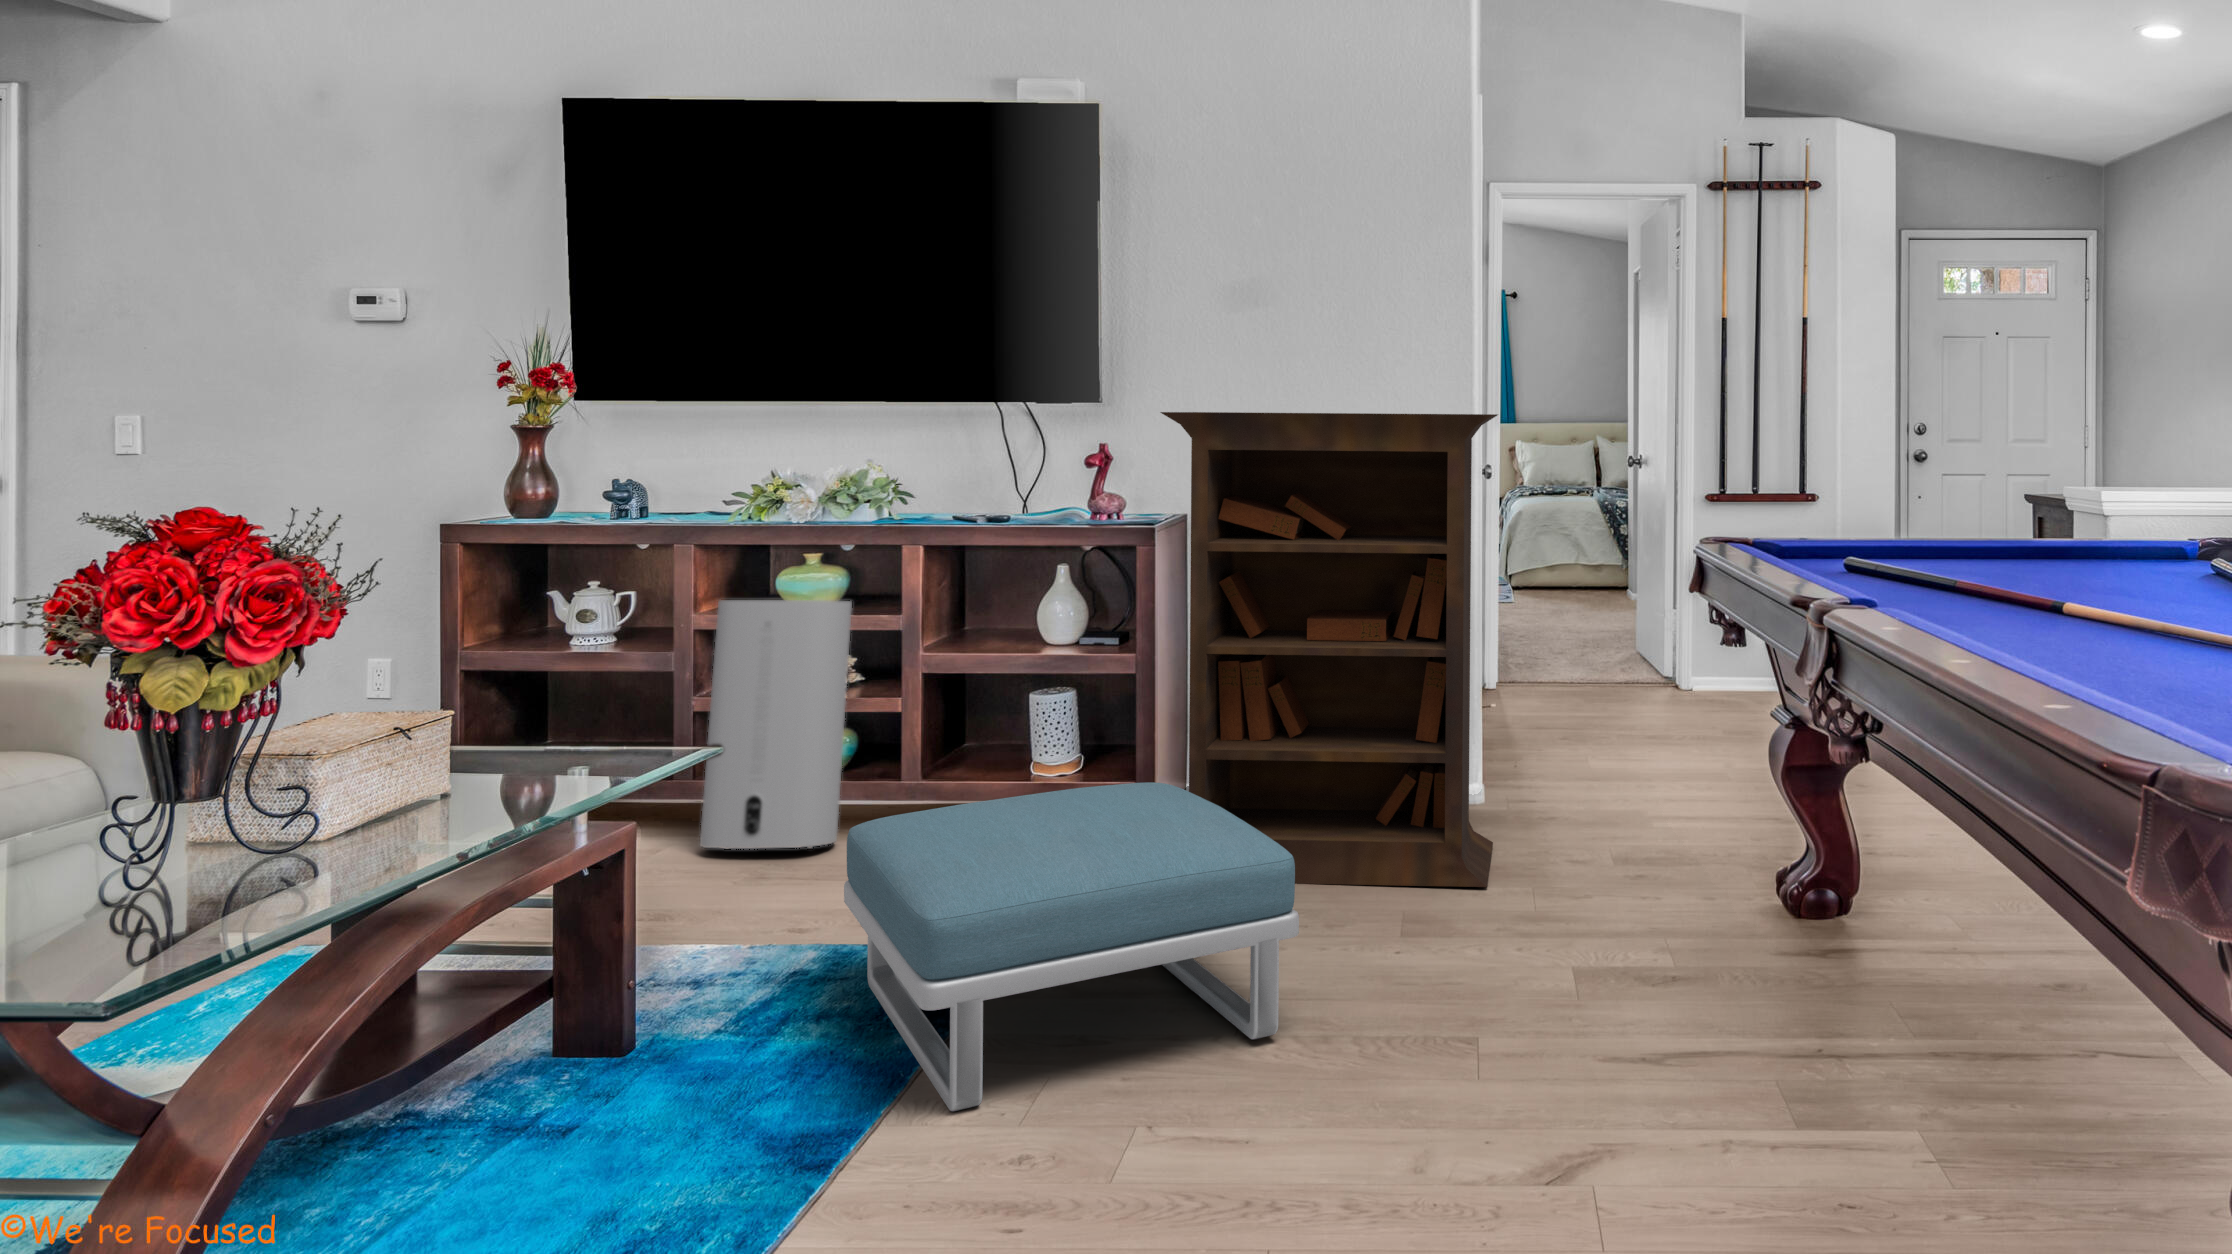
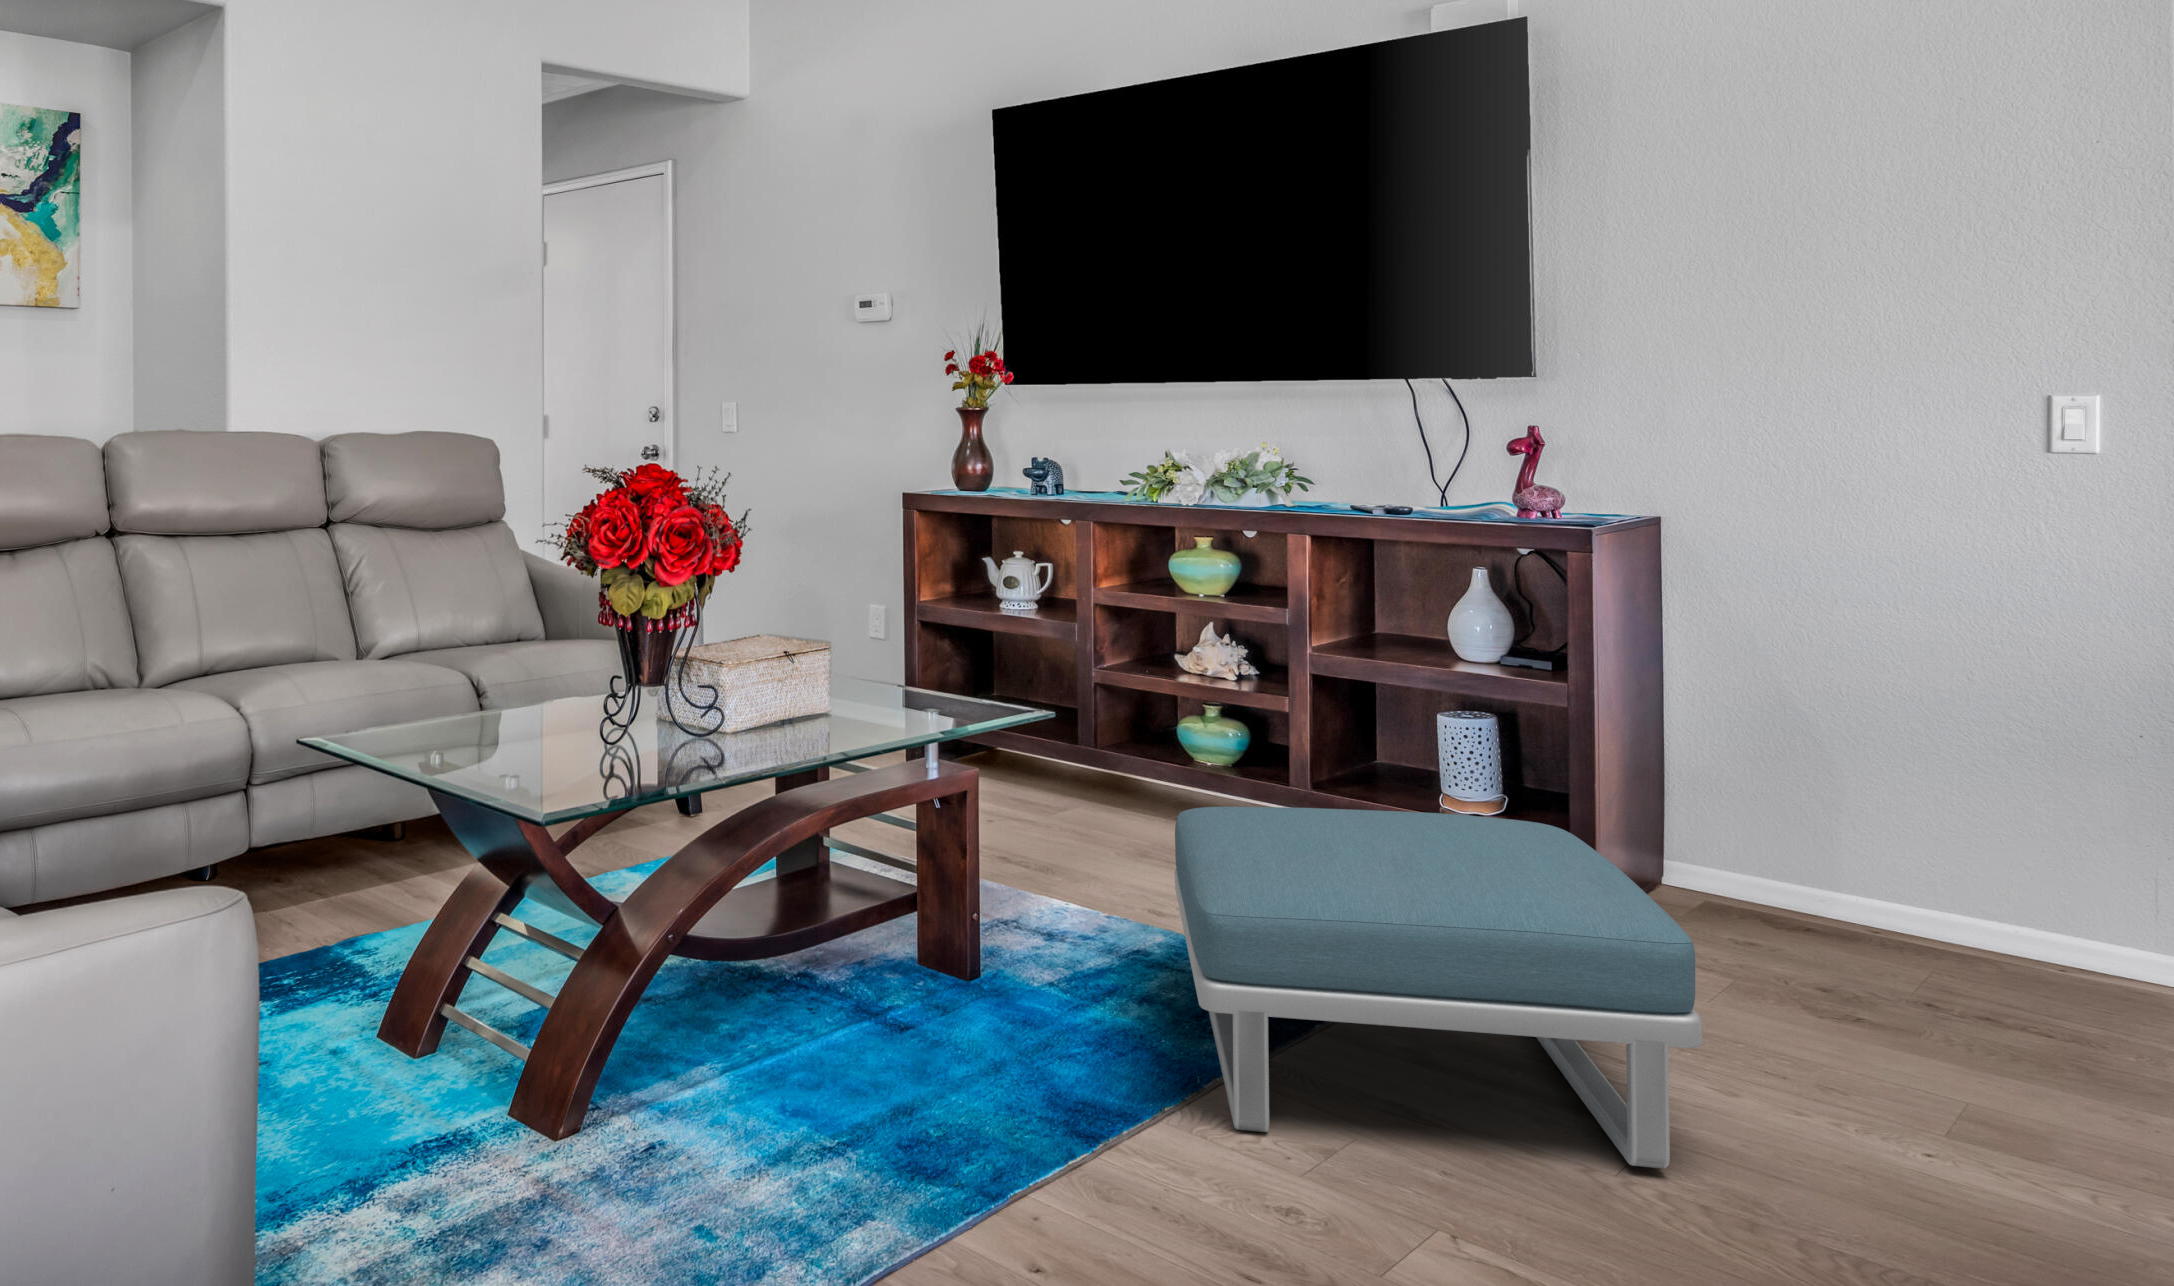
bookcase: present [1161,412,1498,887] -> none [1571,362,2158,1076]
air purifier: present [700,600,852,850] -> none [1095,576,1239,841]

